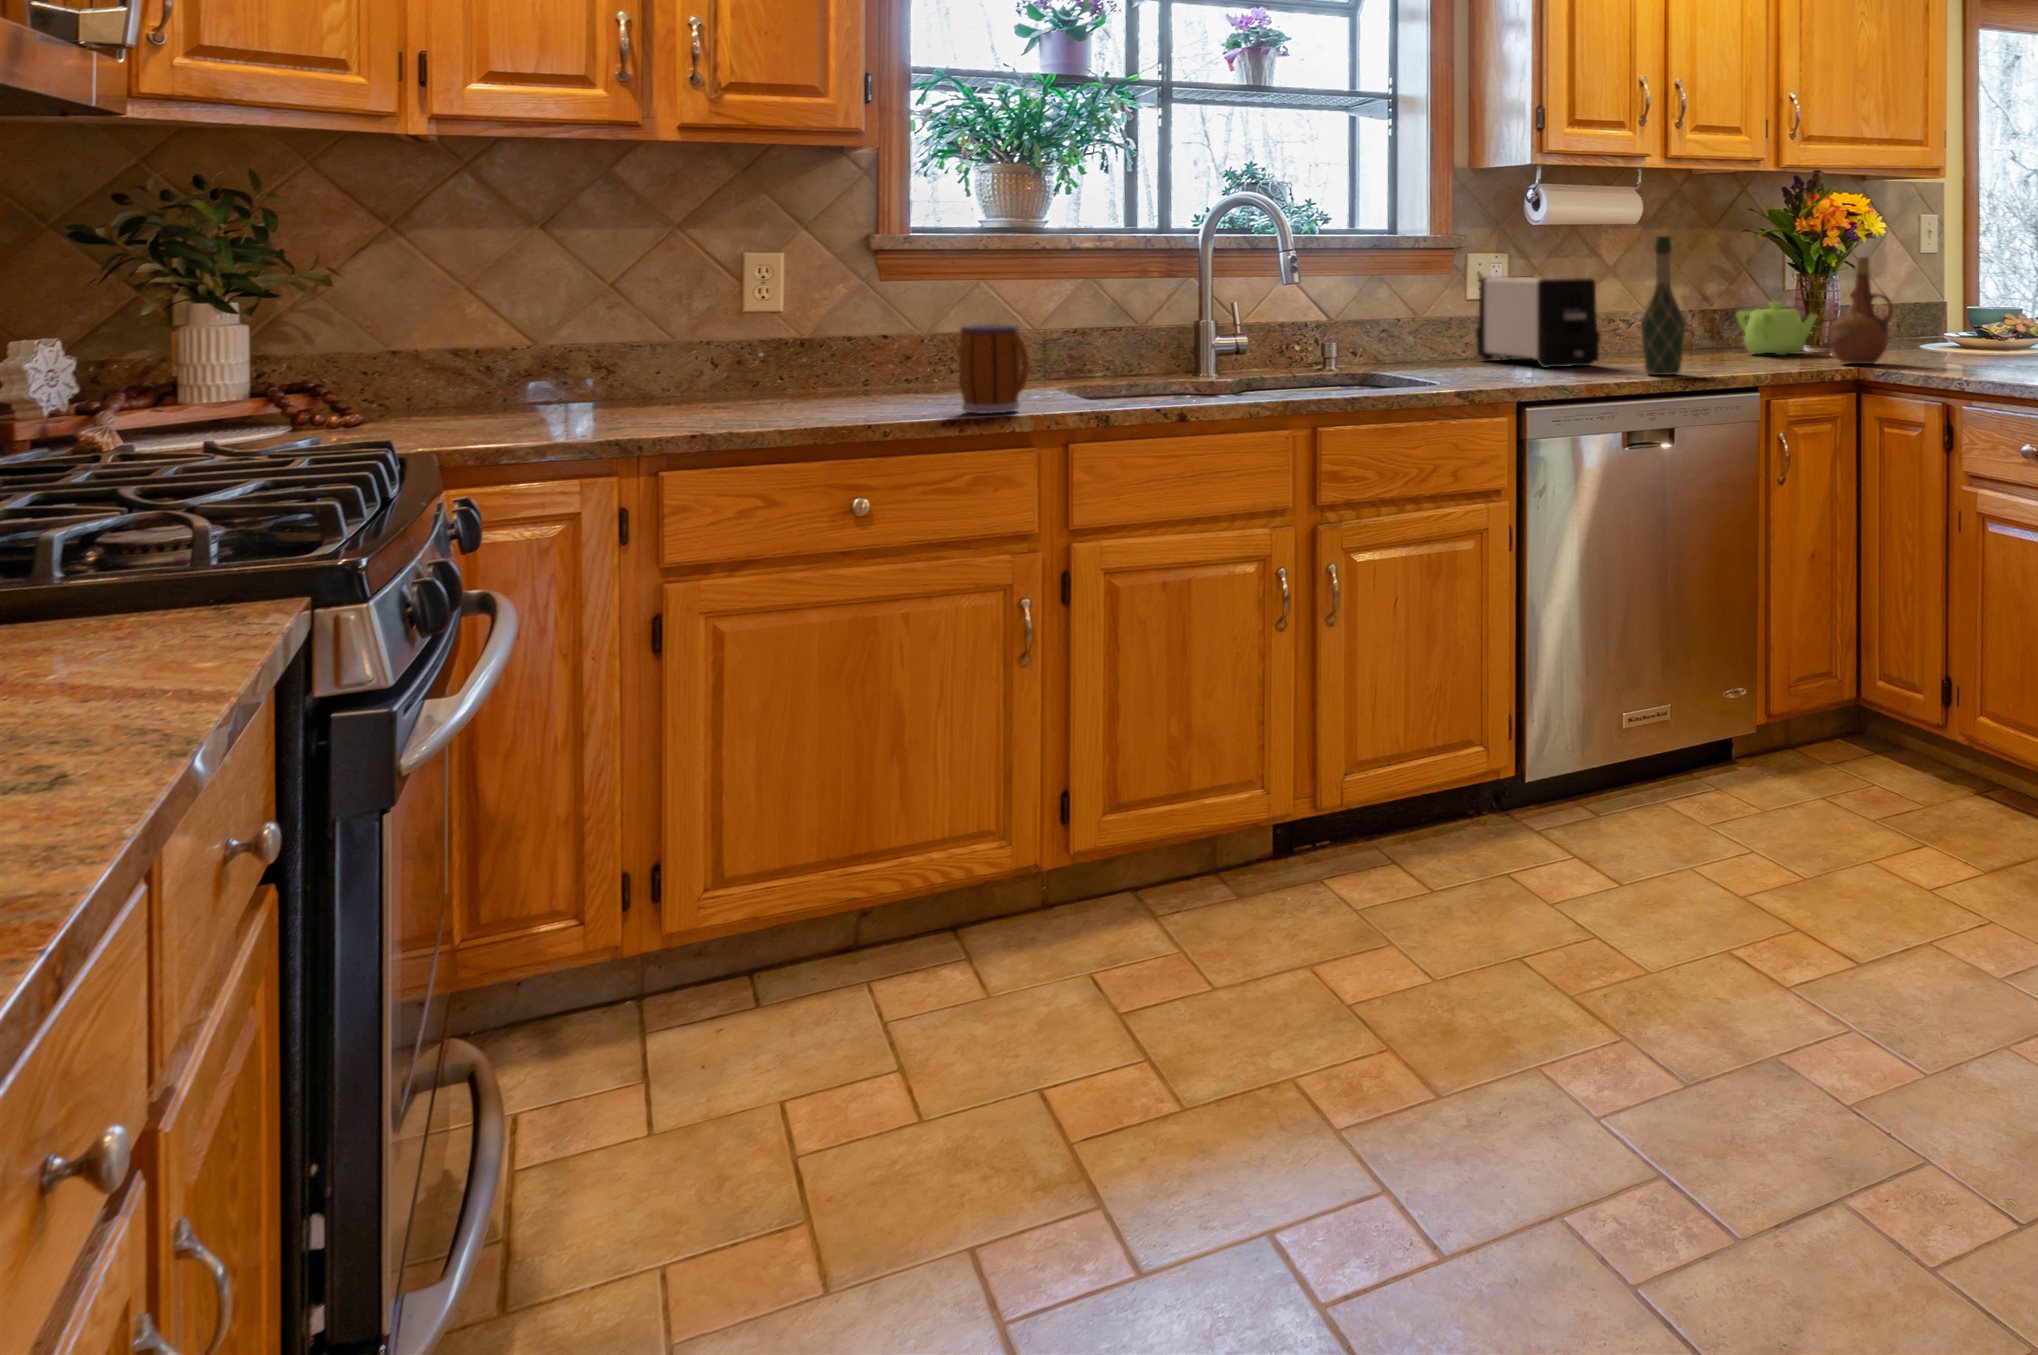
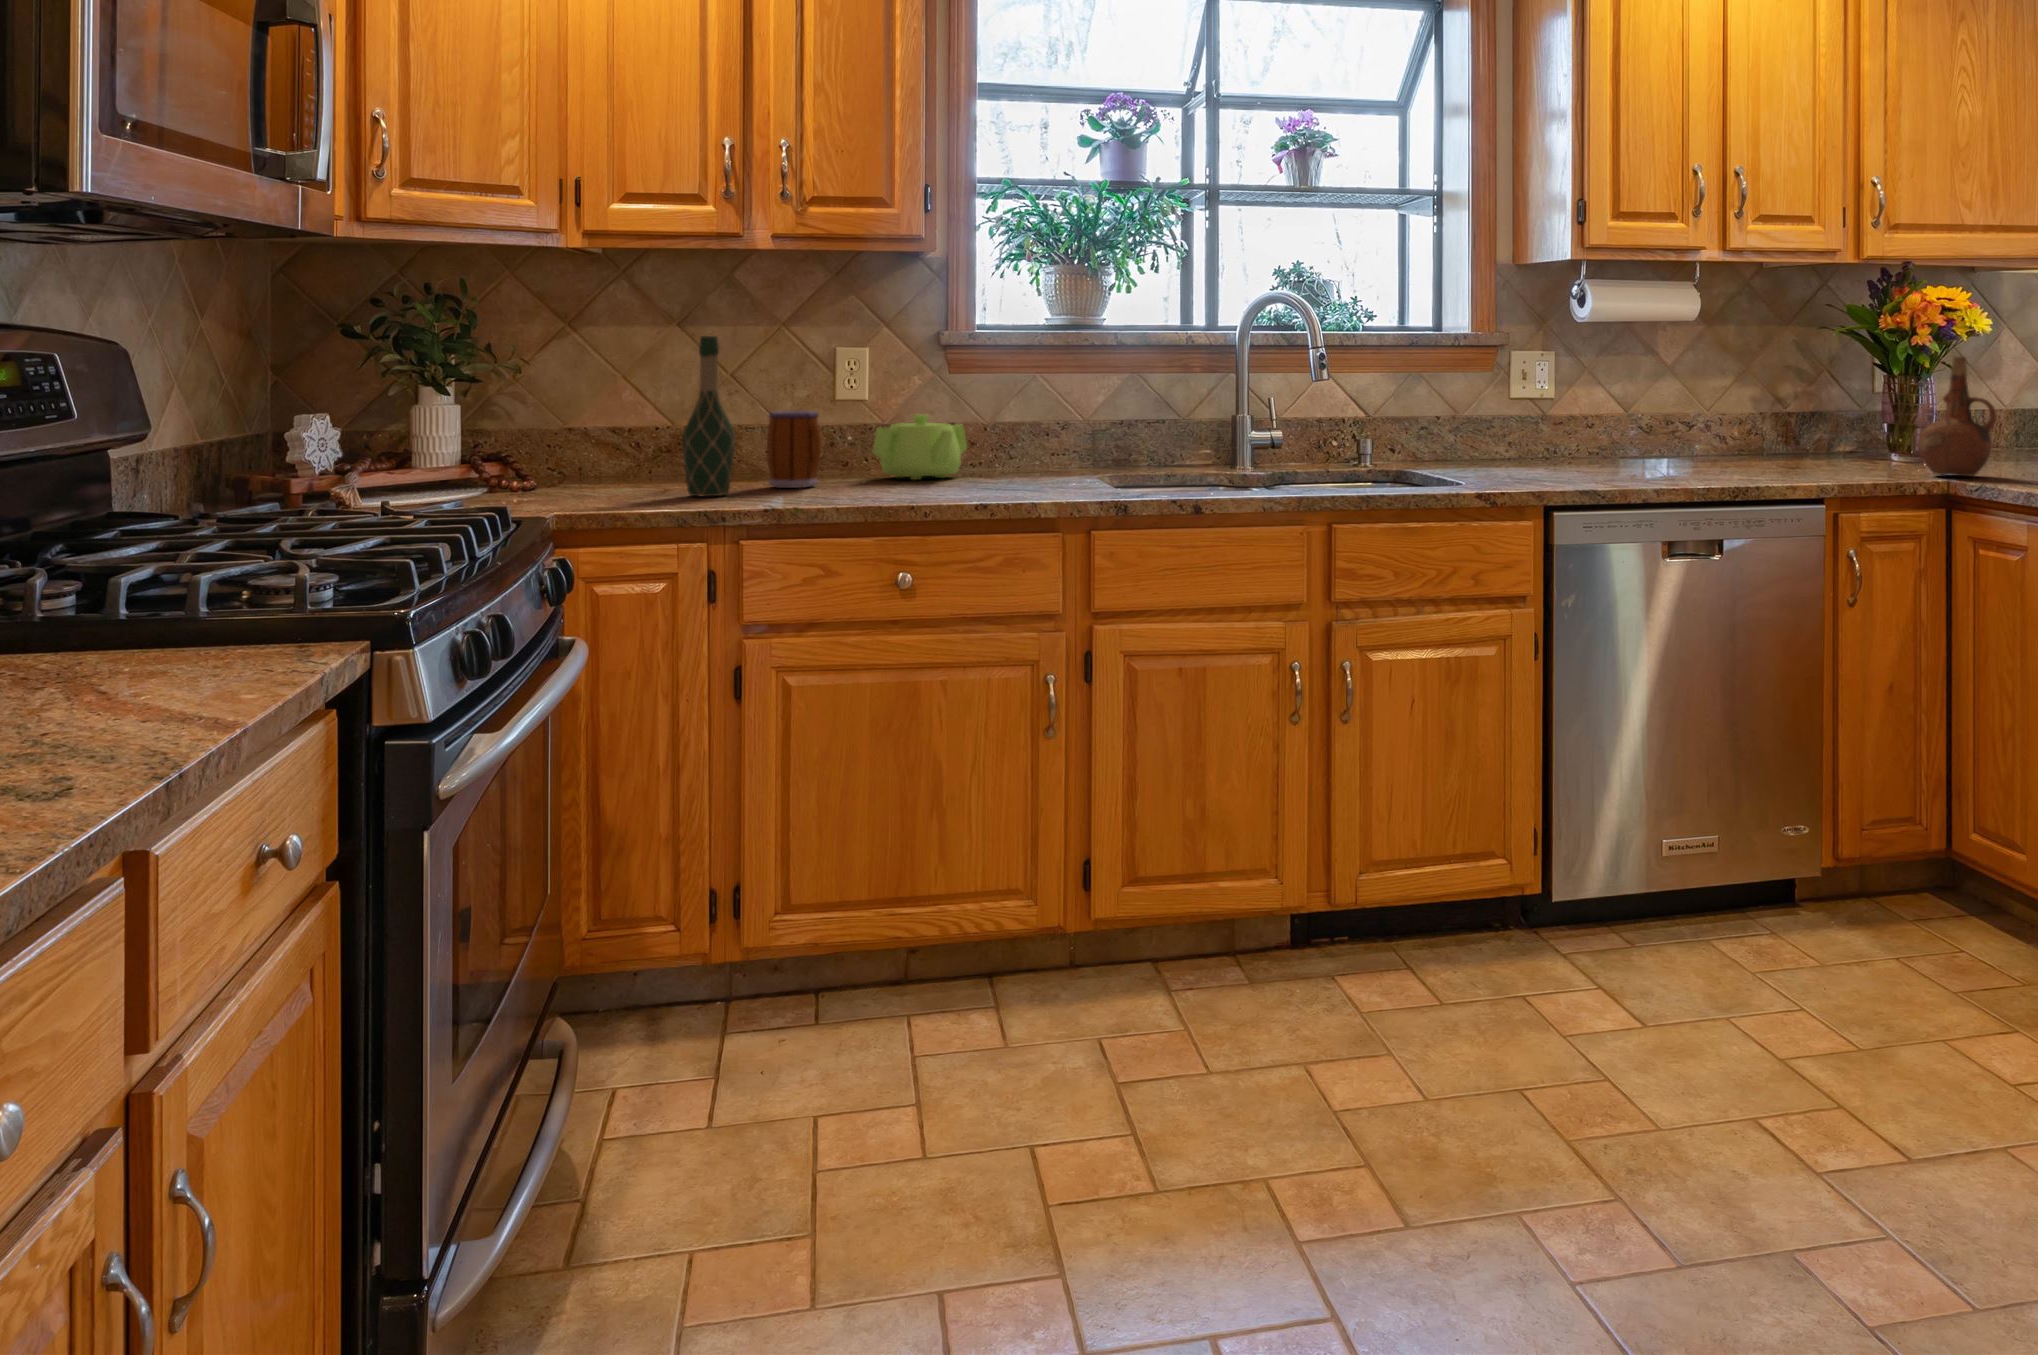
wine bottle: present [1641,236,1685,375] -> present [682,336,735,497]
toaster: present [1476,276,1600,368] -> none [1525,375,1654,471]
teapot: present [1737,302,1817,355] -> present [873,414,967,479]
mug: present [959,324,1029,414] -> present [767,410,821,488]

